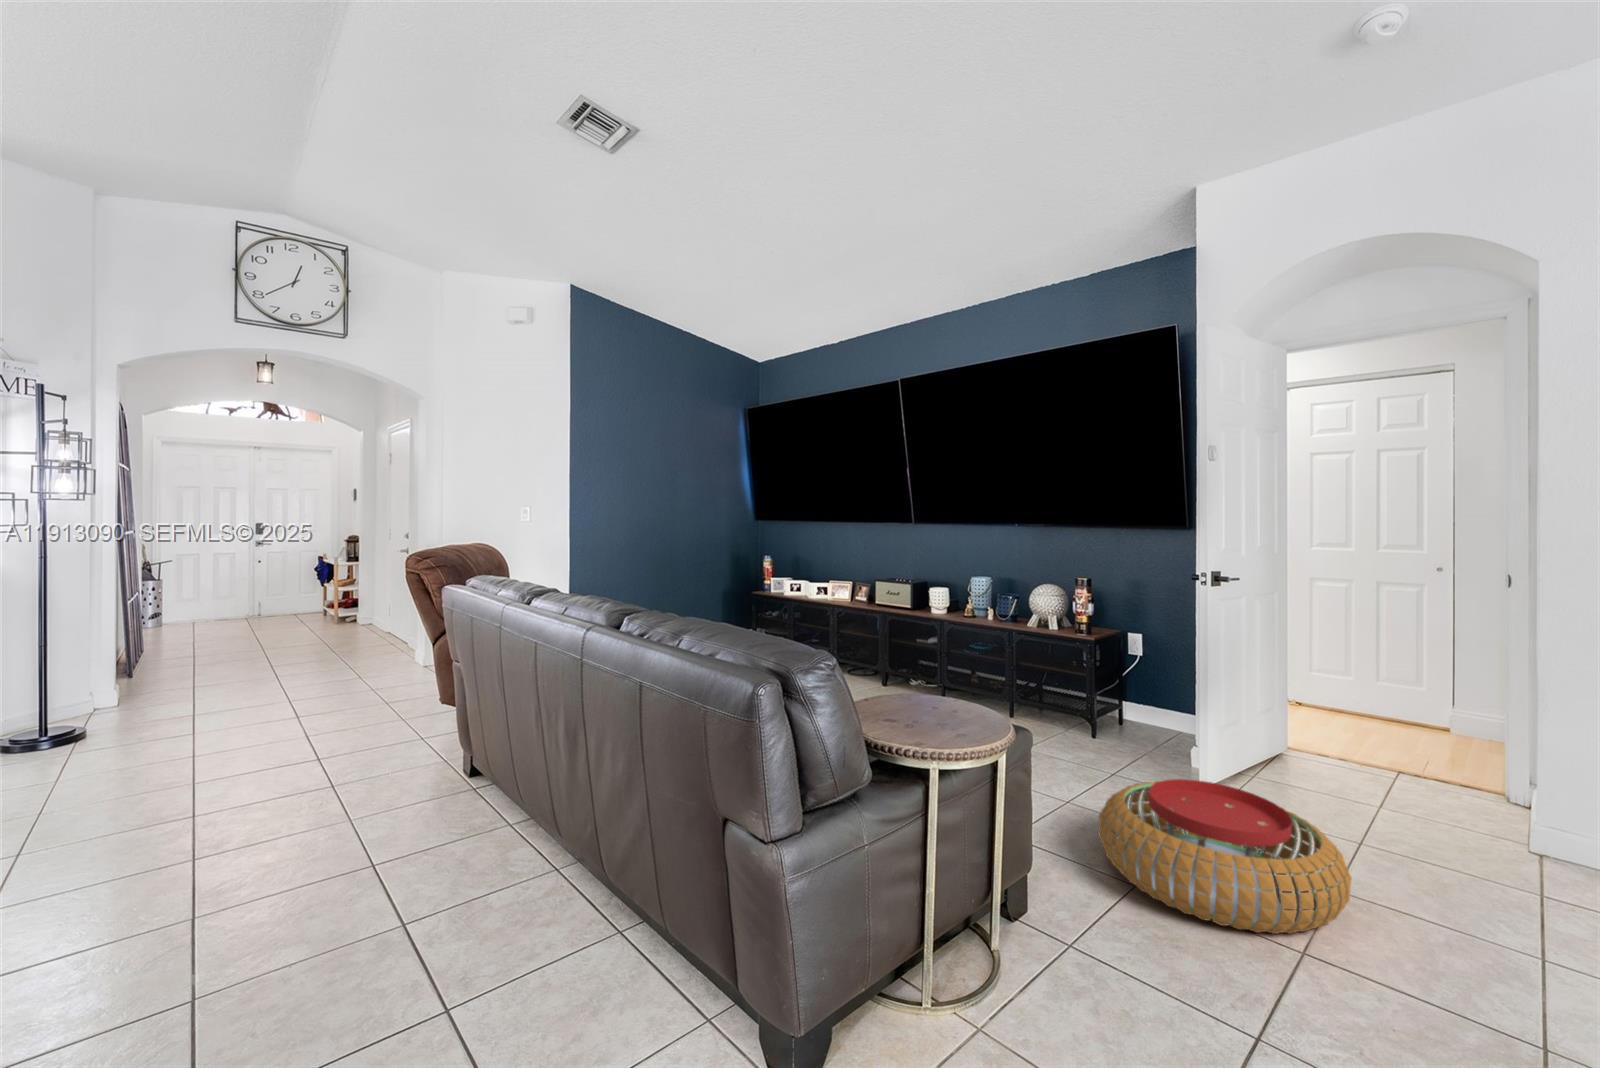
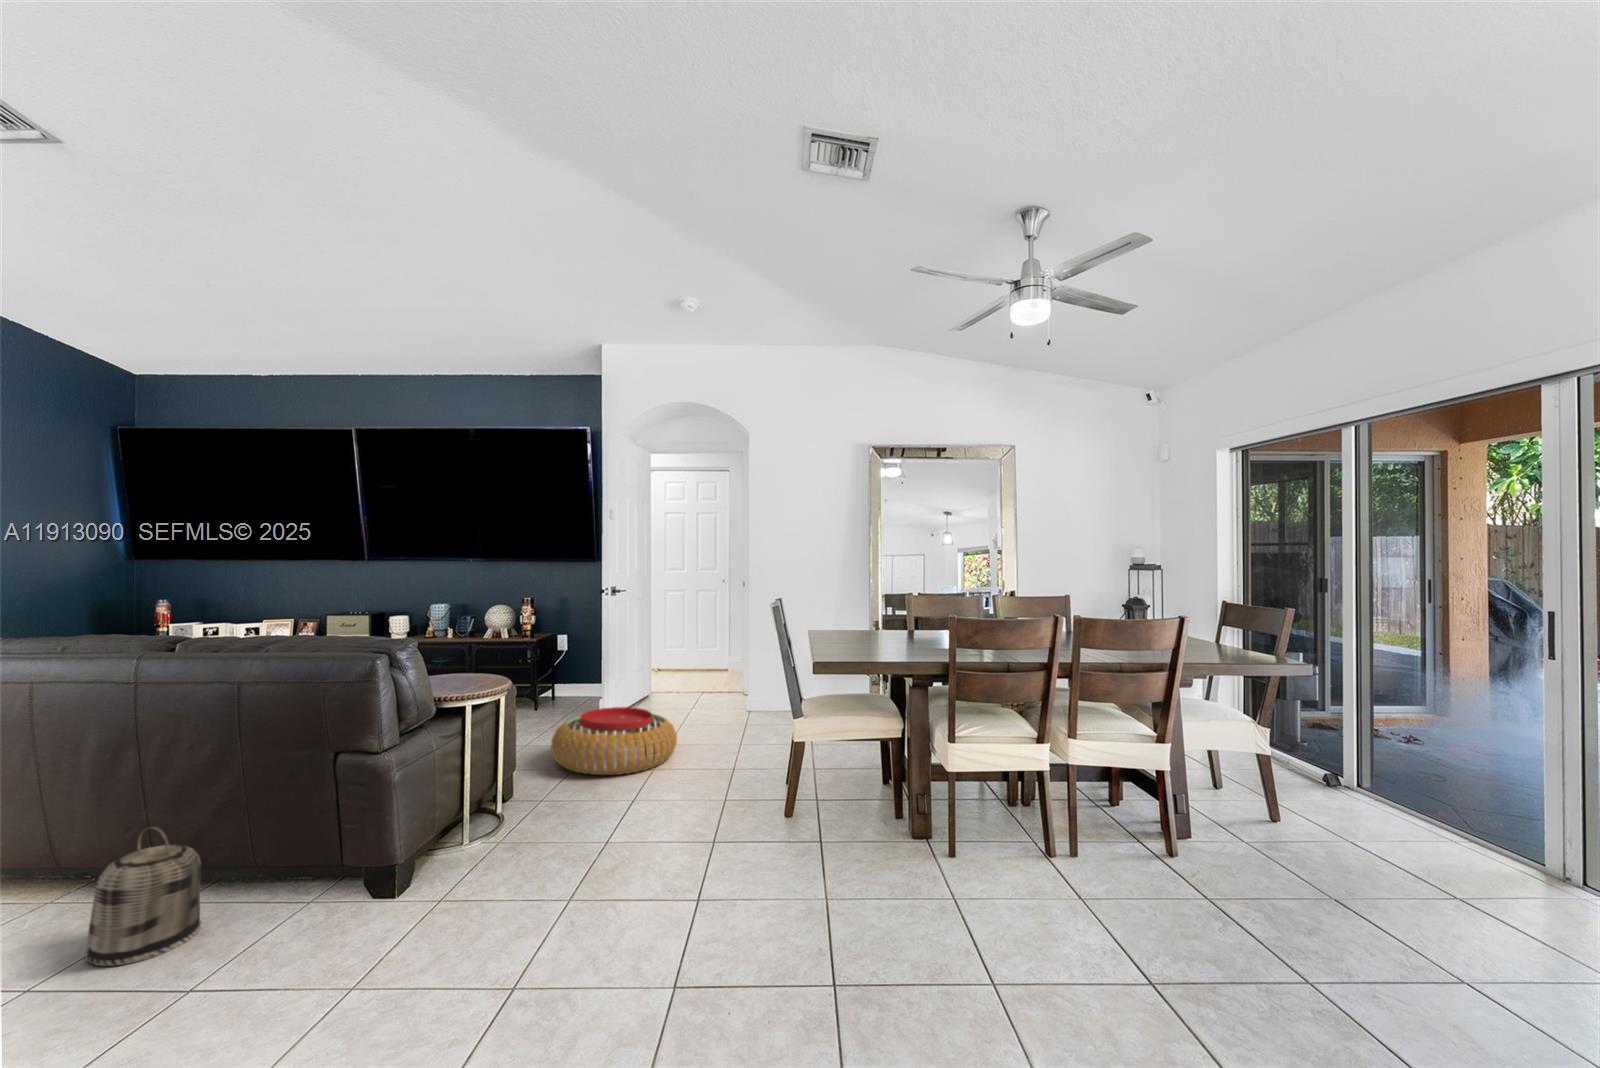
basket: none [514,847,619,1019] -> present [85,827,201,966]

